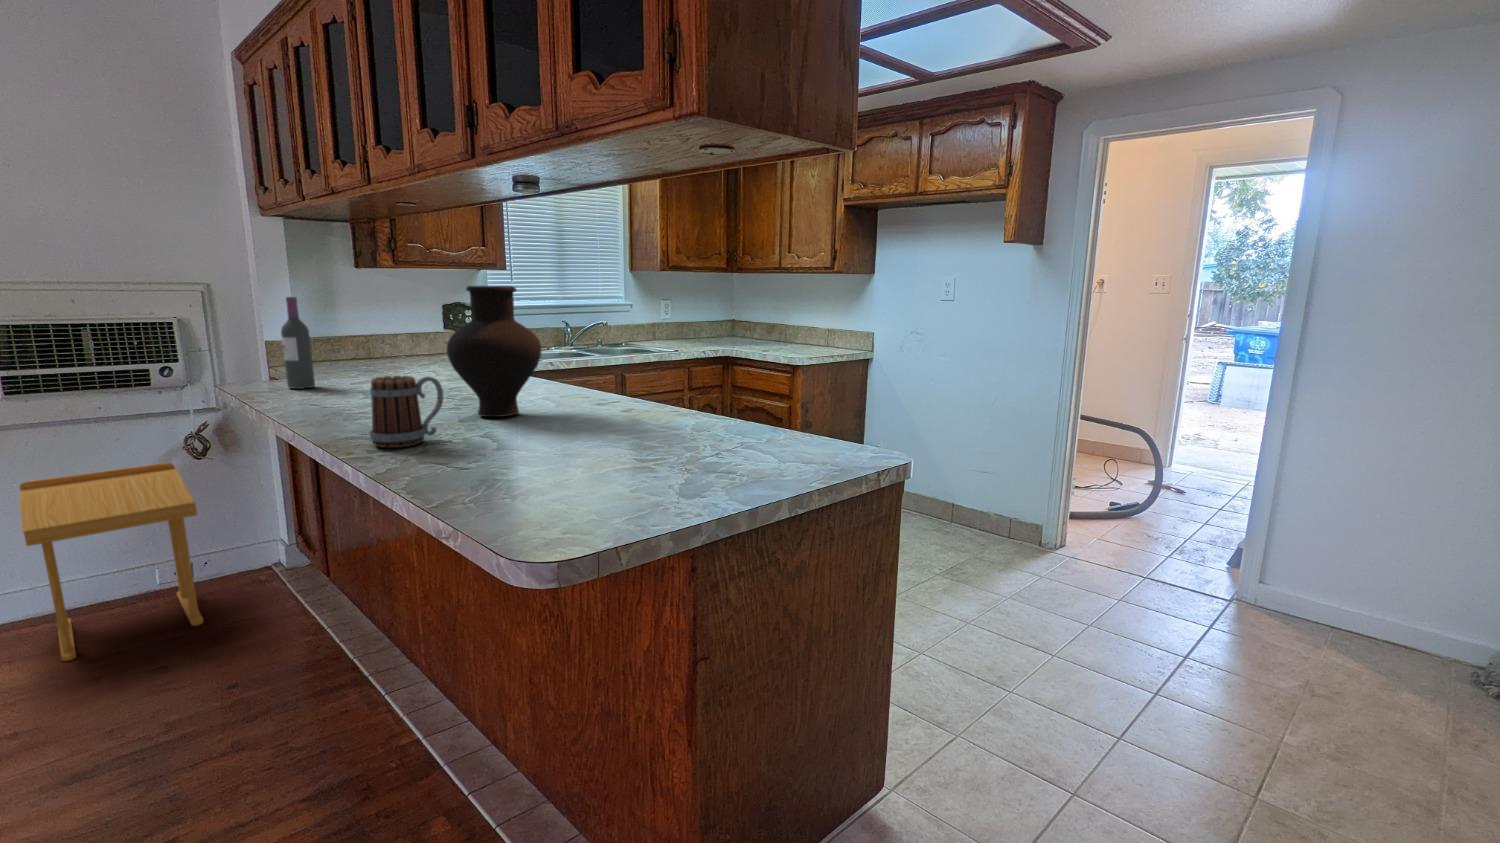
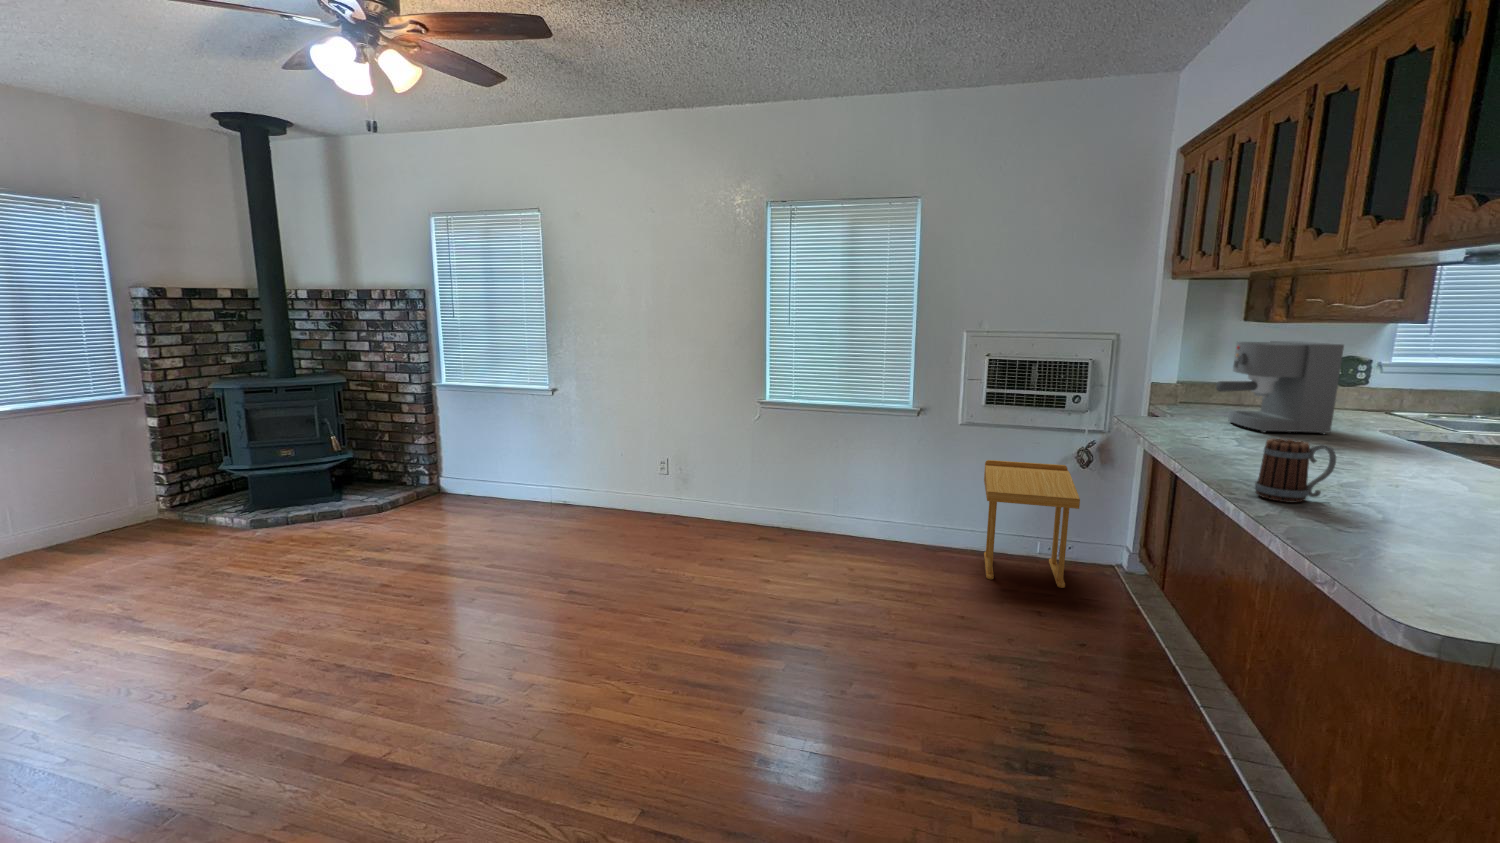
coffee maker: none [331,283,450,380] -> present [1216,341,1344,434]
vase: present [447,286,541,417] -> none [1344,359,1473,495]
wine bottle: present [281,297,315,389] -> none [1170,354,1198,430]

